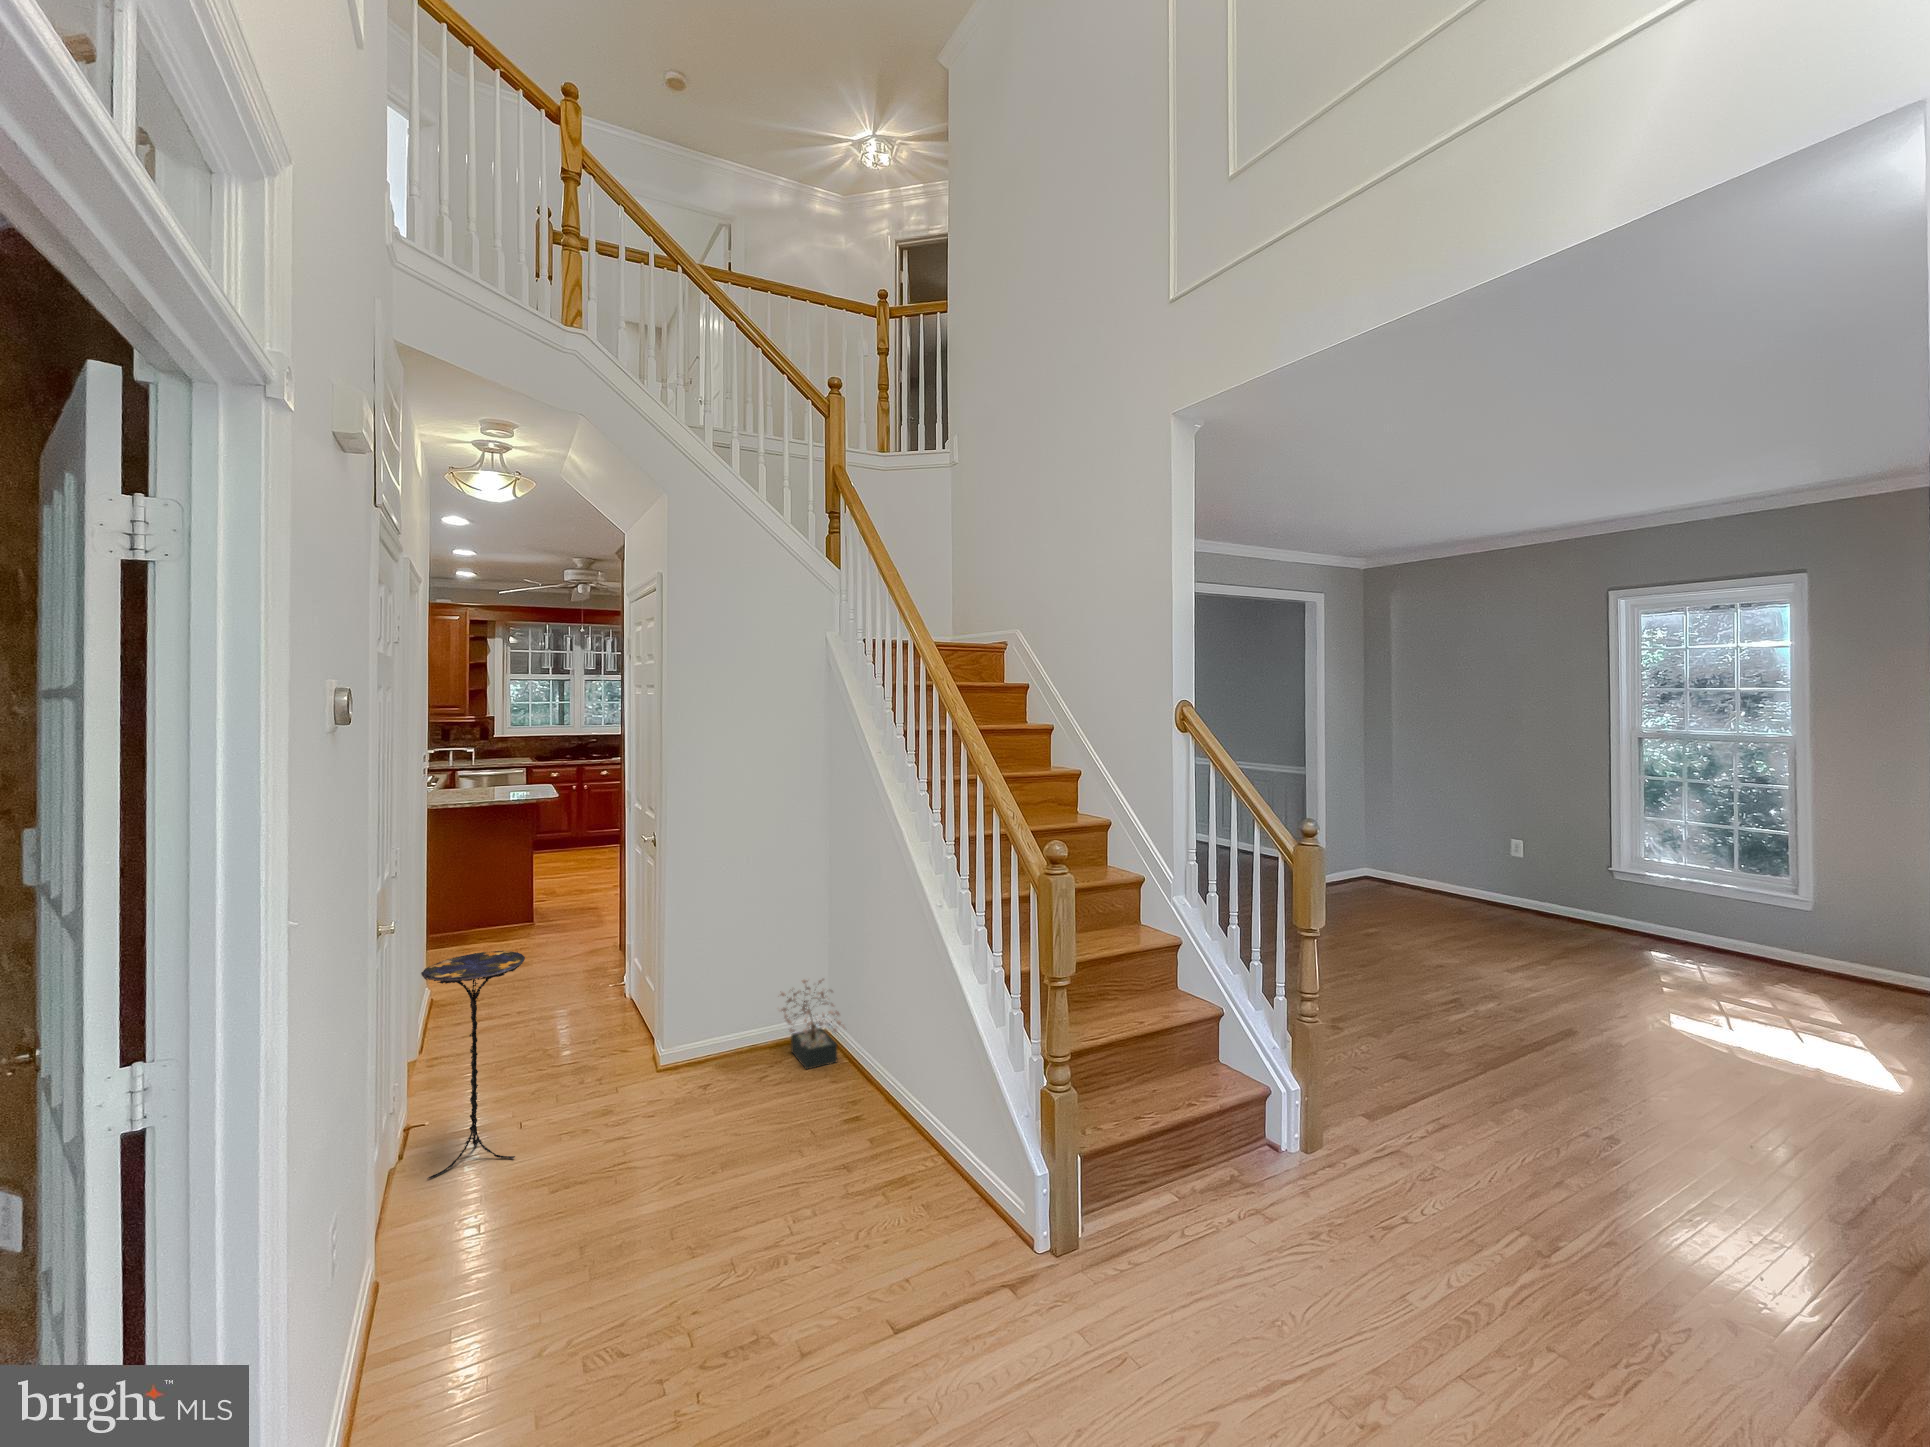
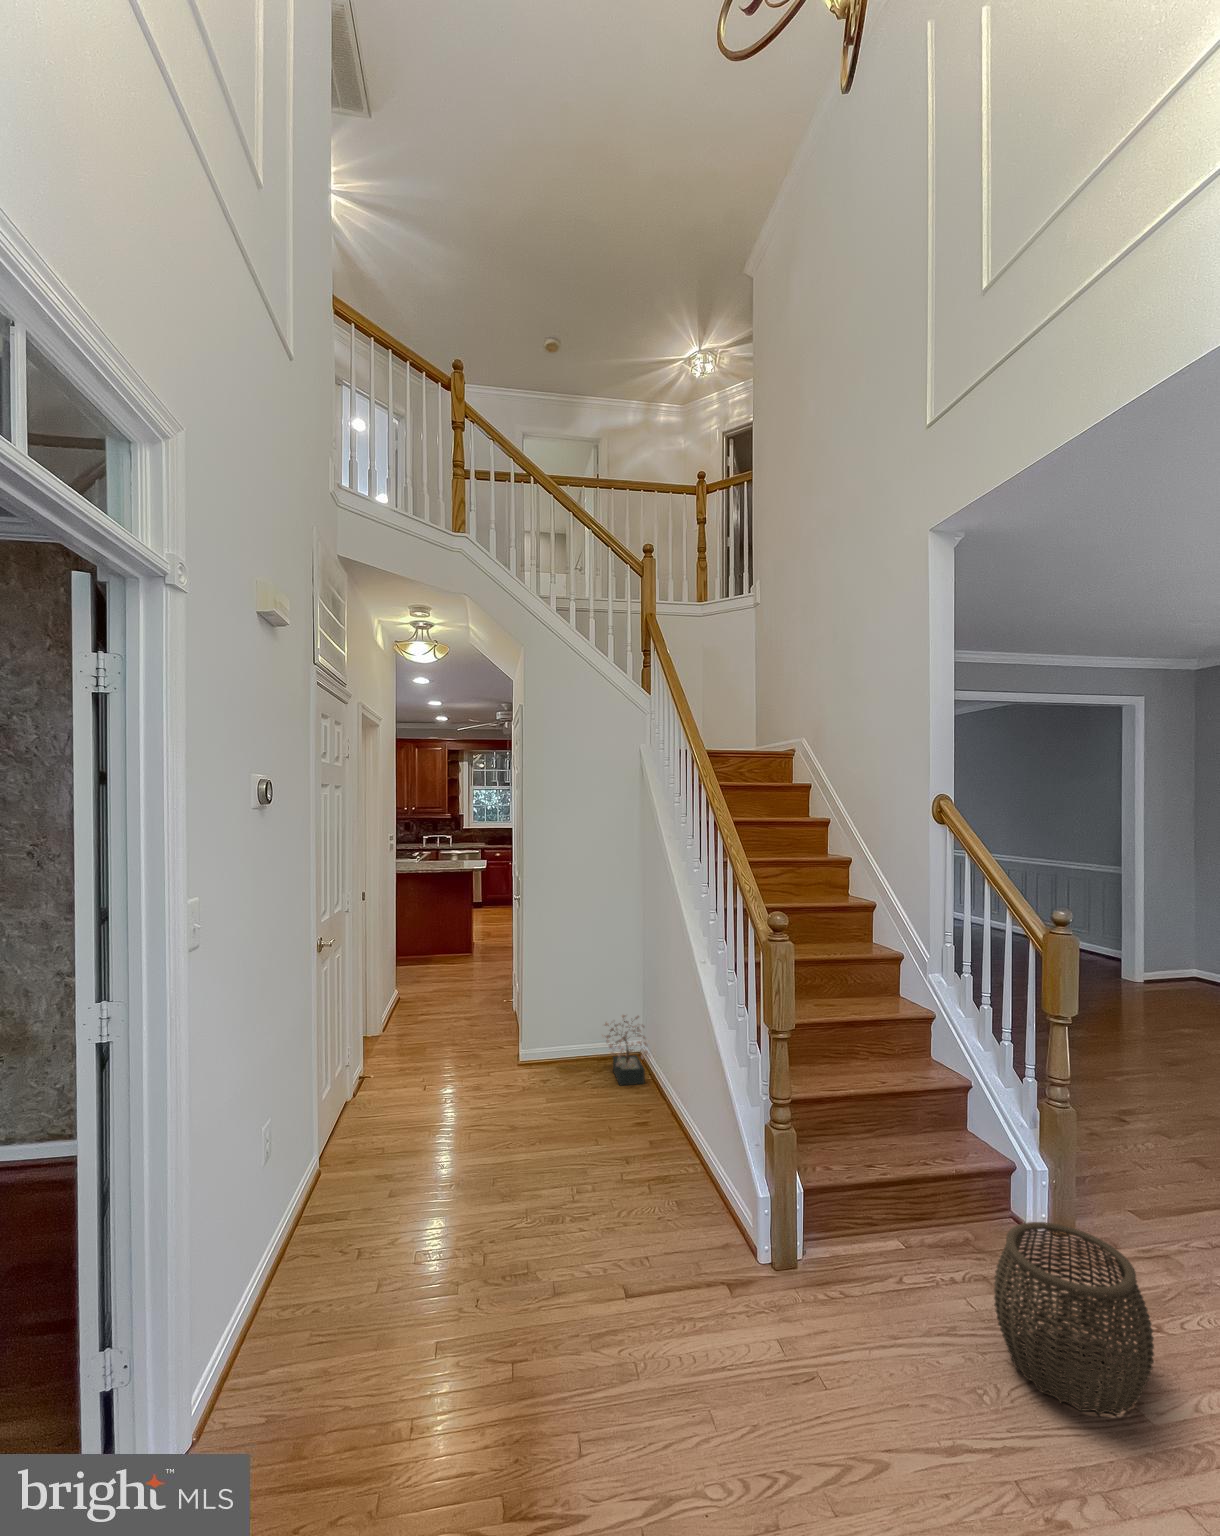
side table: present [421,951,525,1179] -> none [354,968,418,1119]
woven basket: none [1283,1143,1427,1320] -> present [994,1222,1154,1415]

